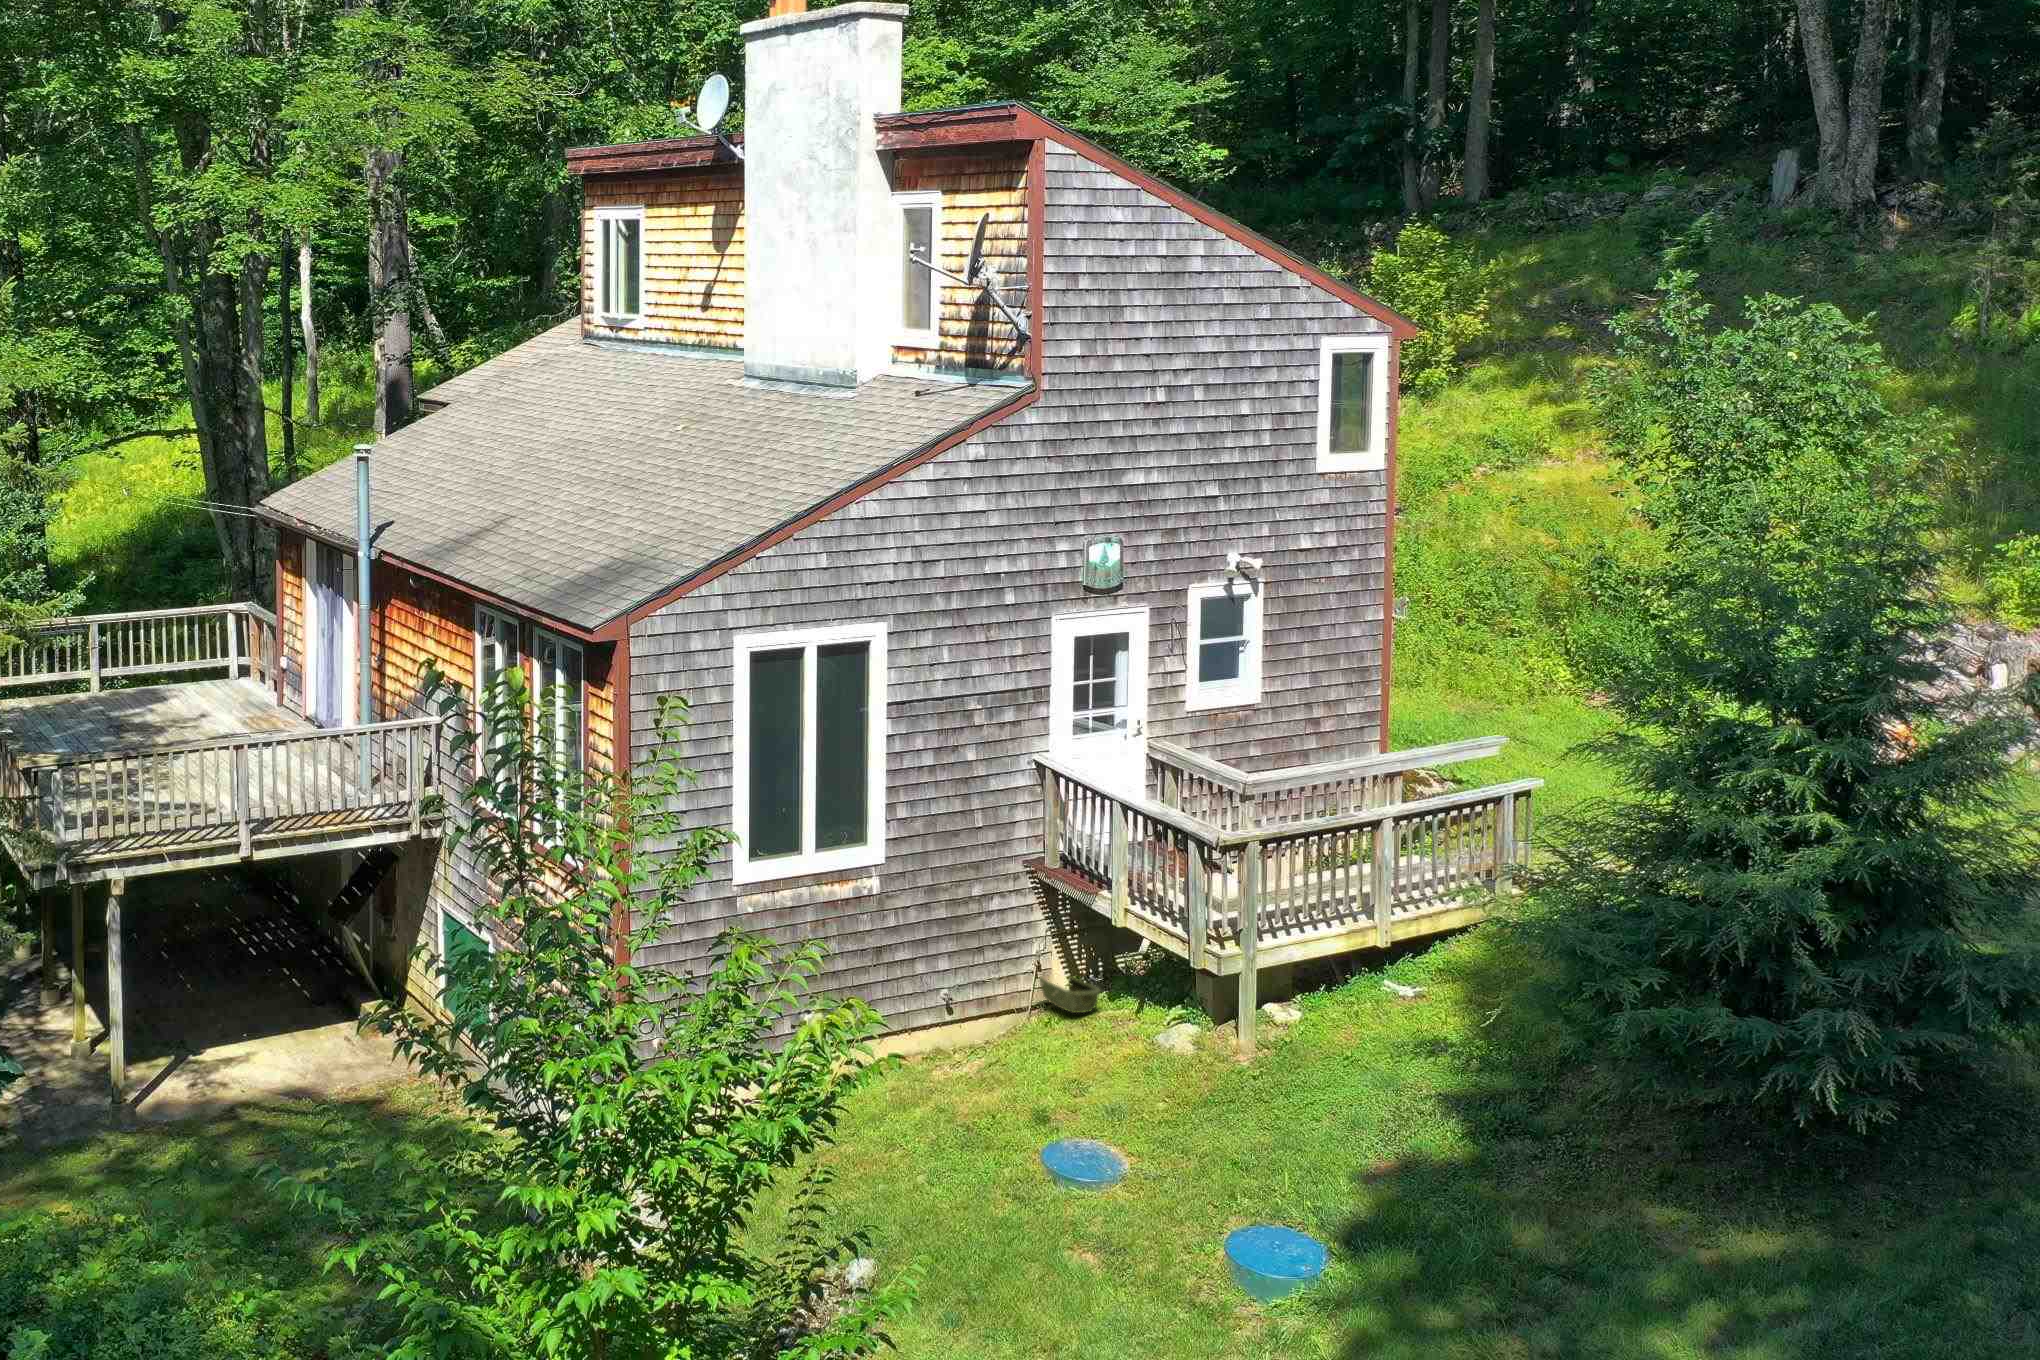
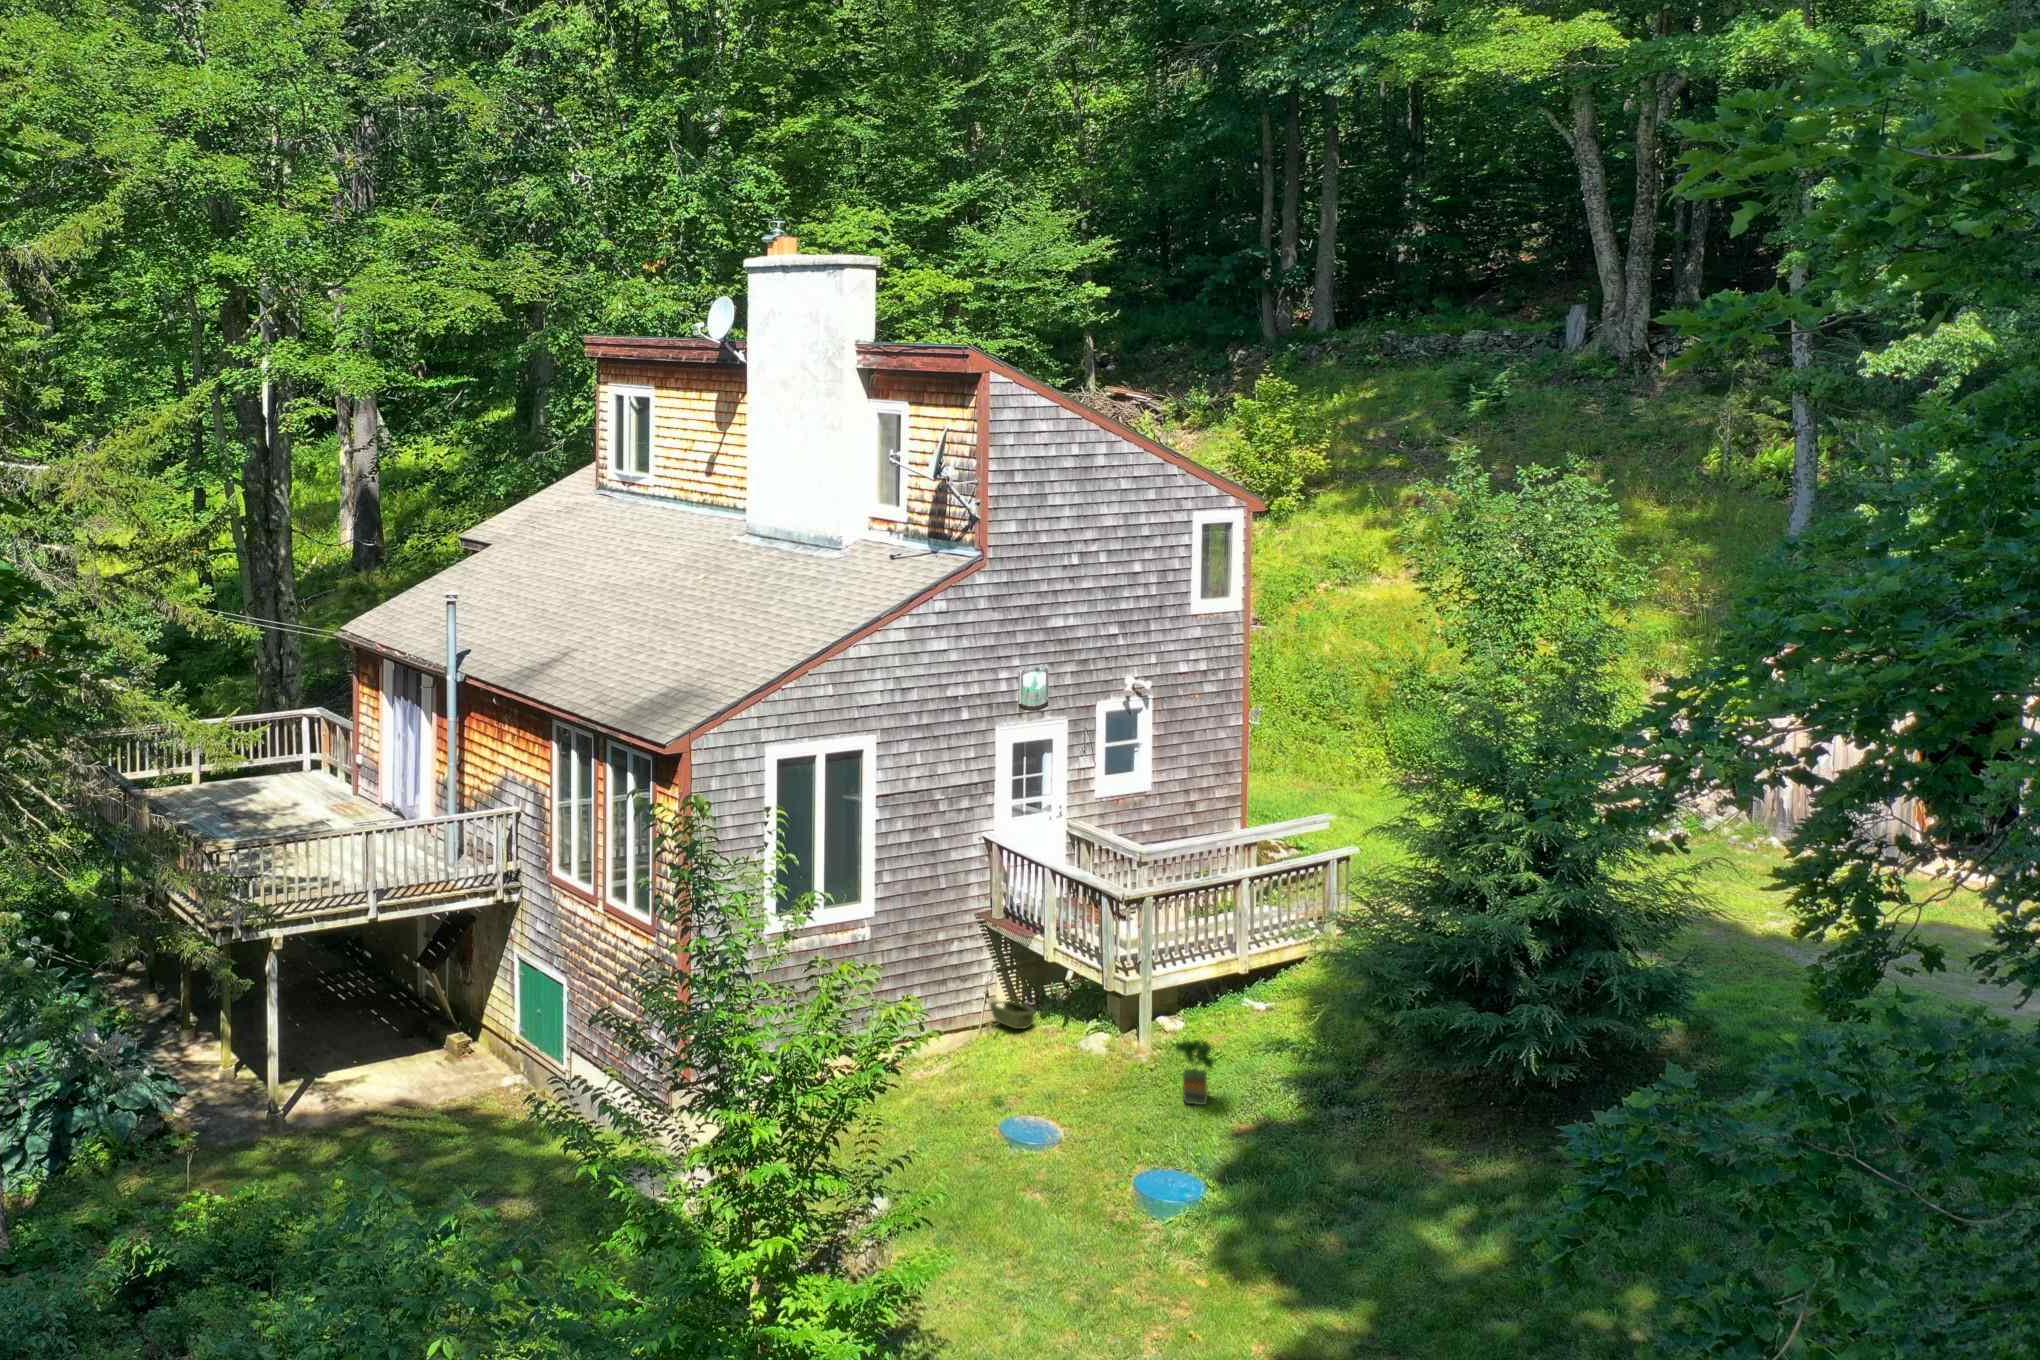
potted tree: none [1288,1037,1349,1131] -> present [1176,1040,1215,1105]

